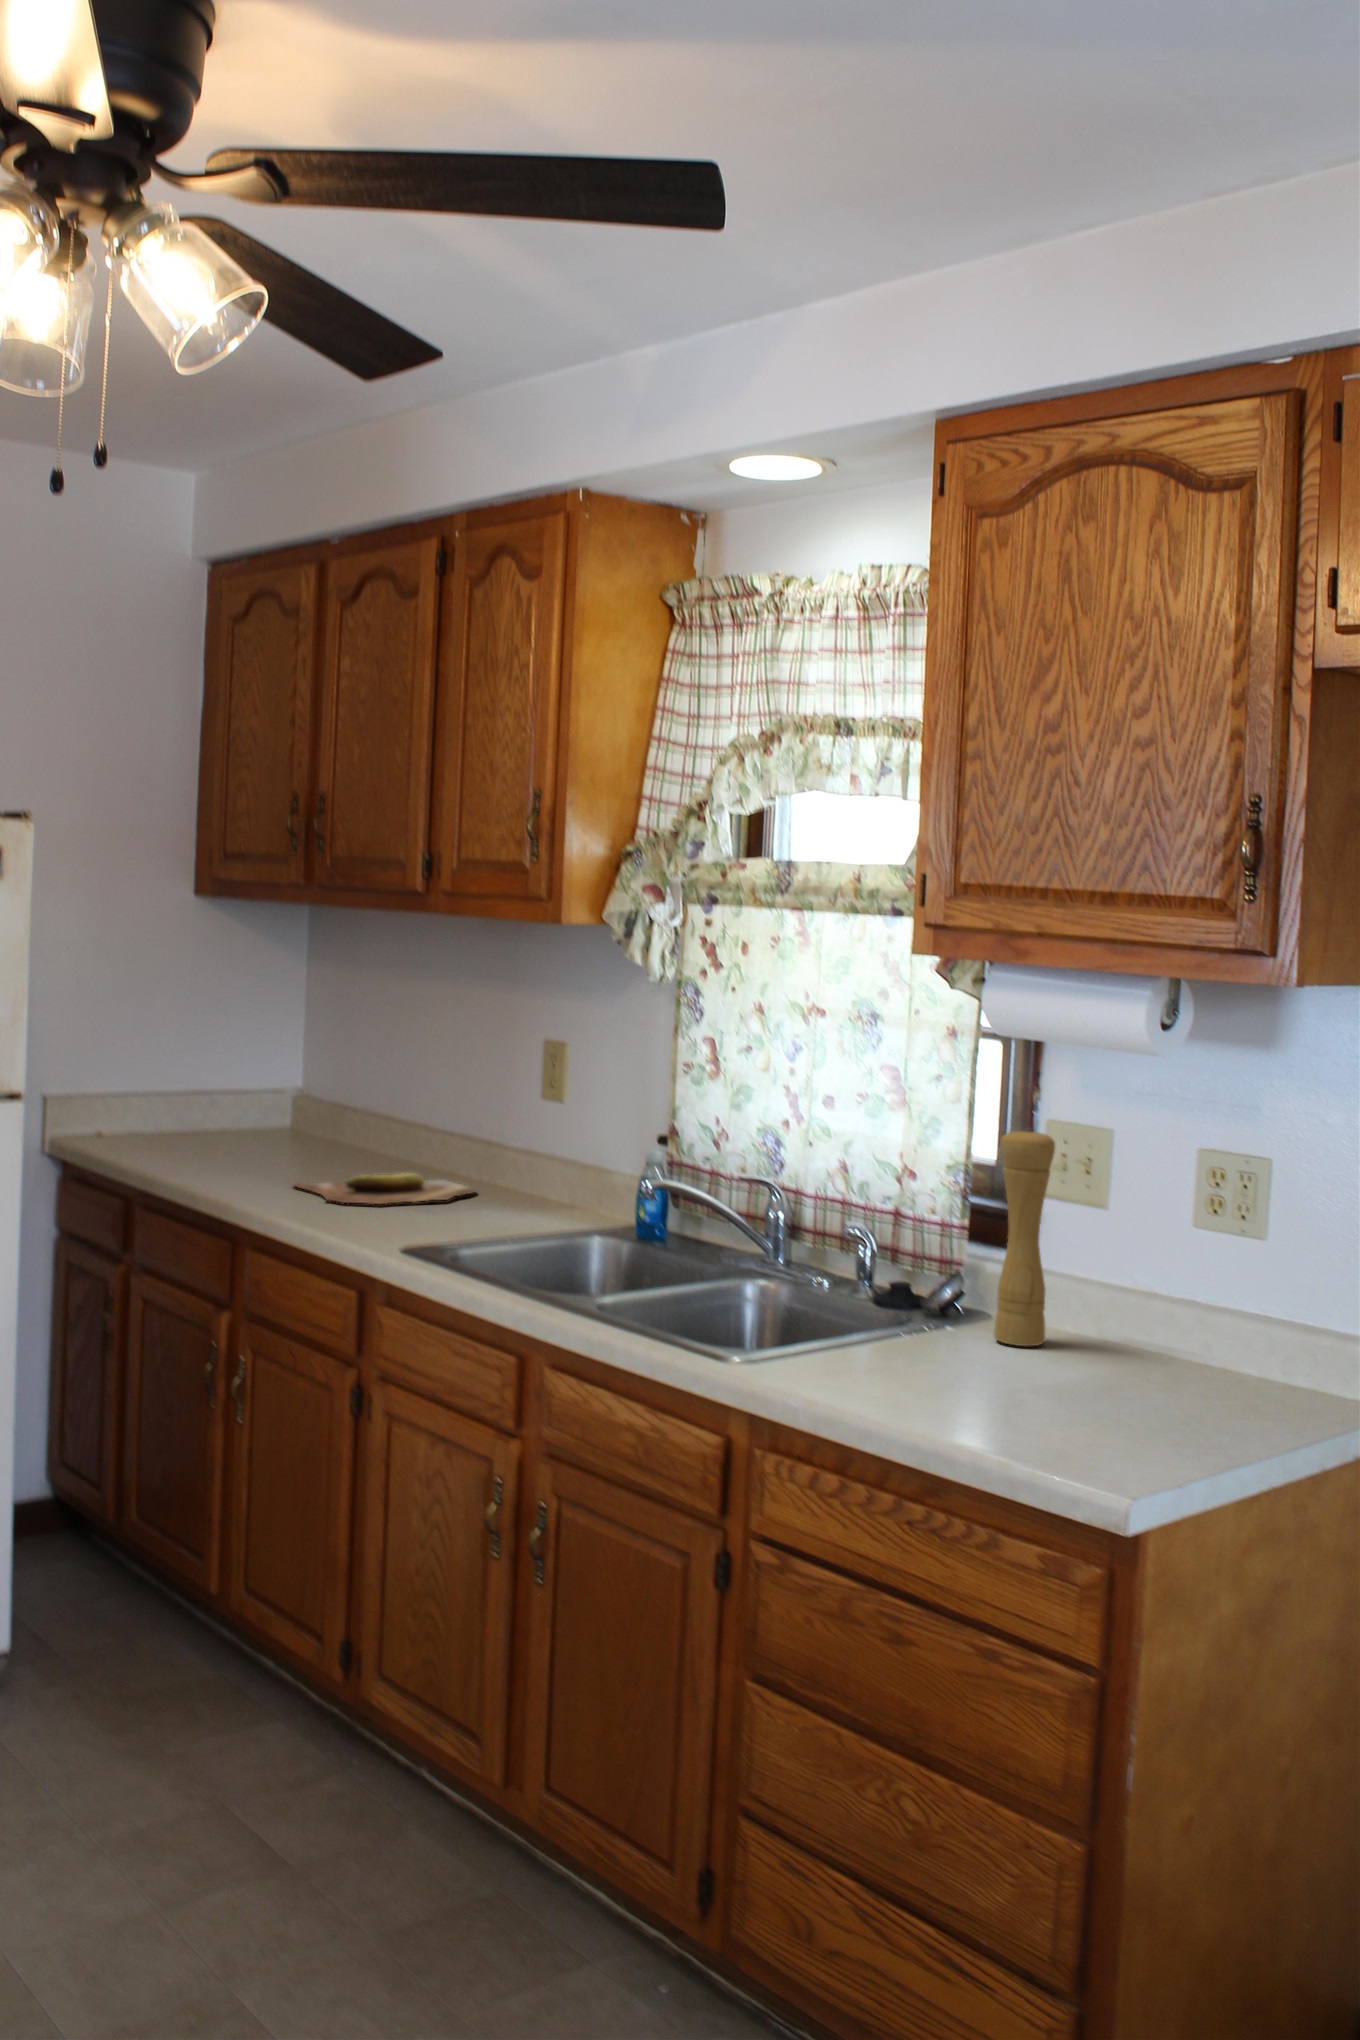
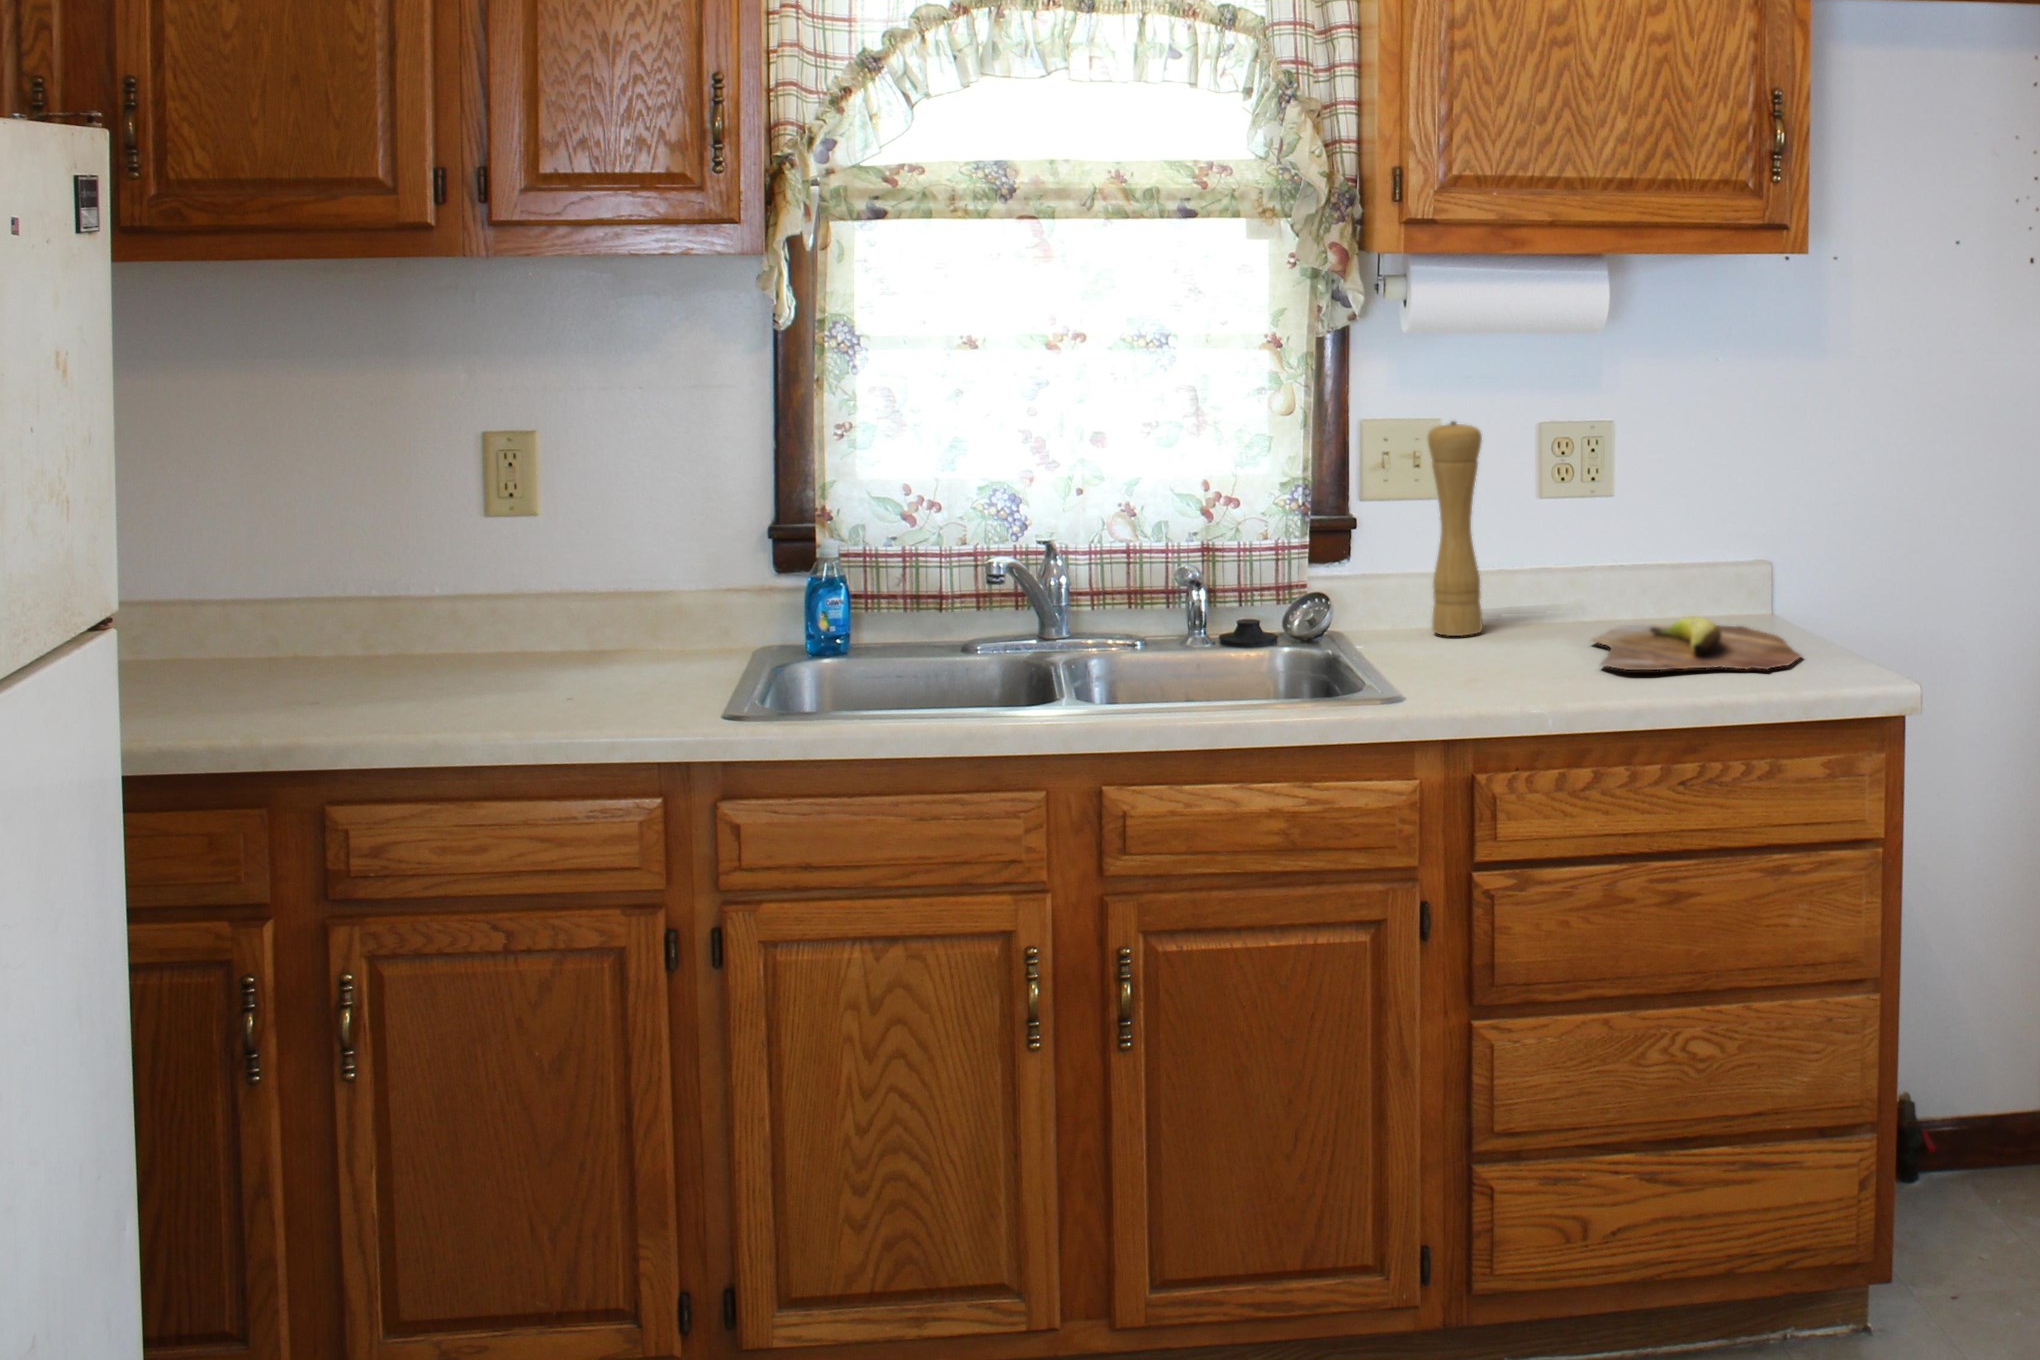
cutting board: present [295,1173,476,1204] -> present [1591,616,1801,670]

